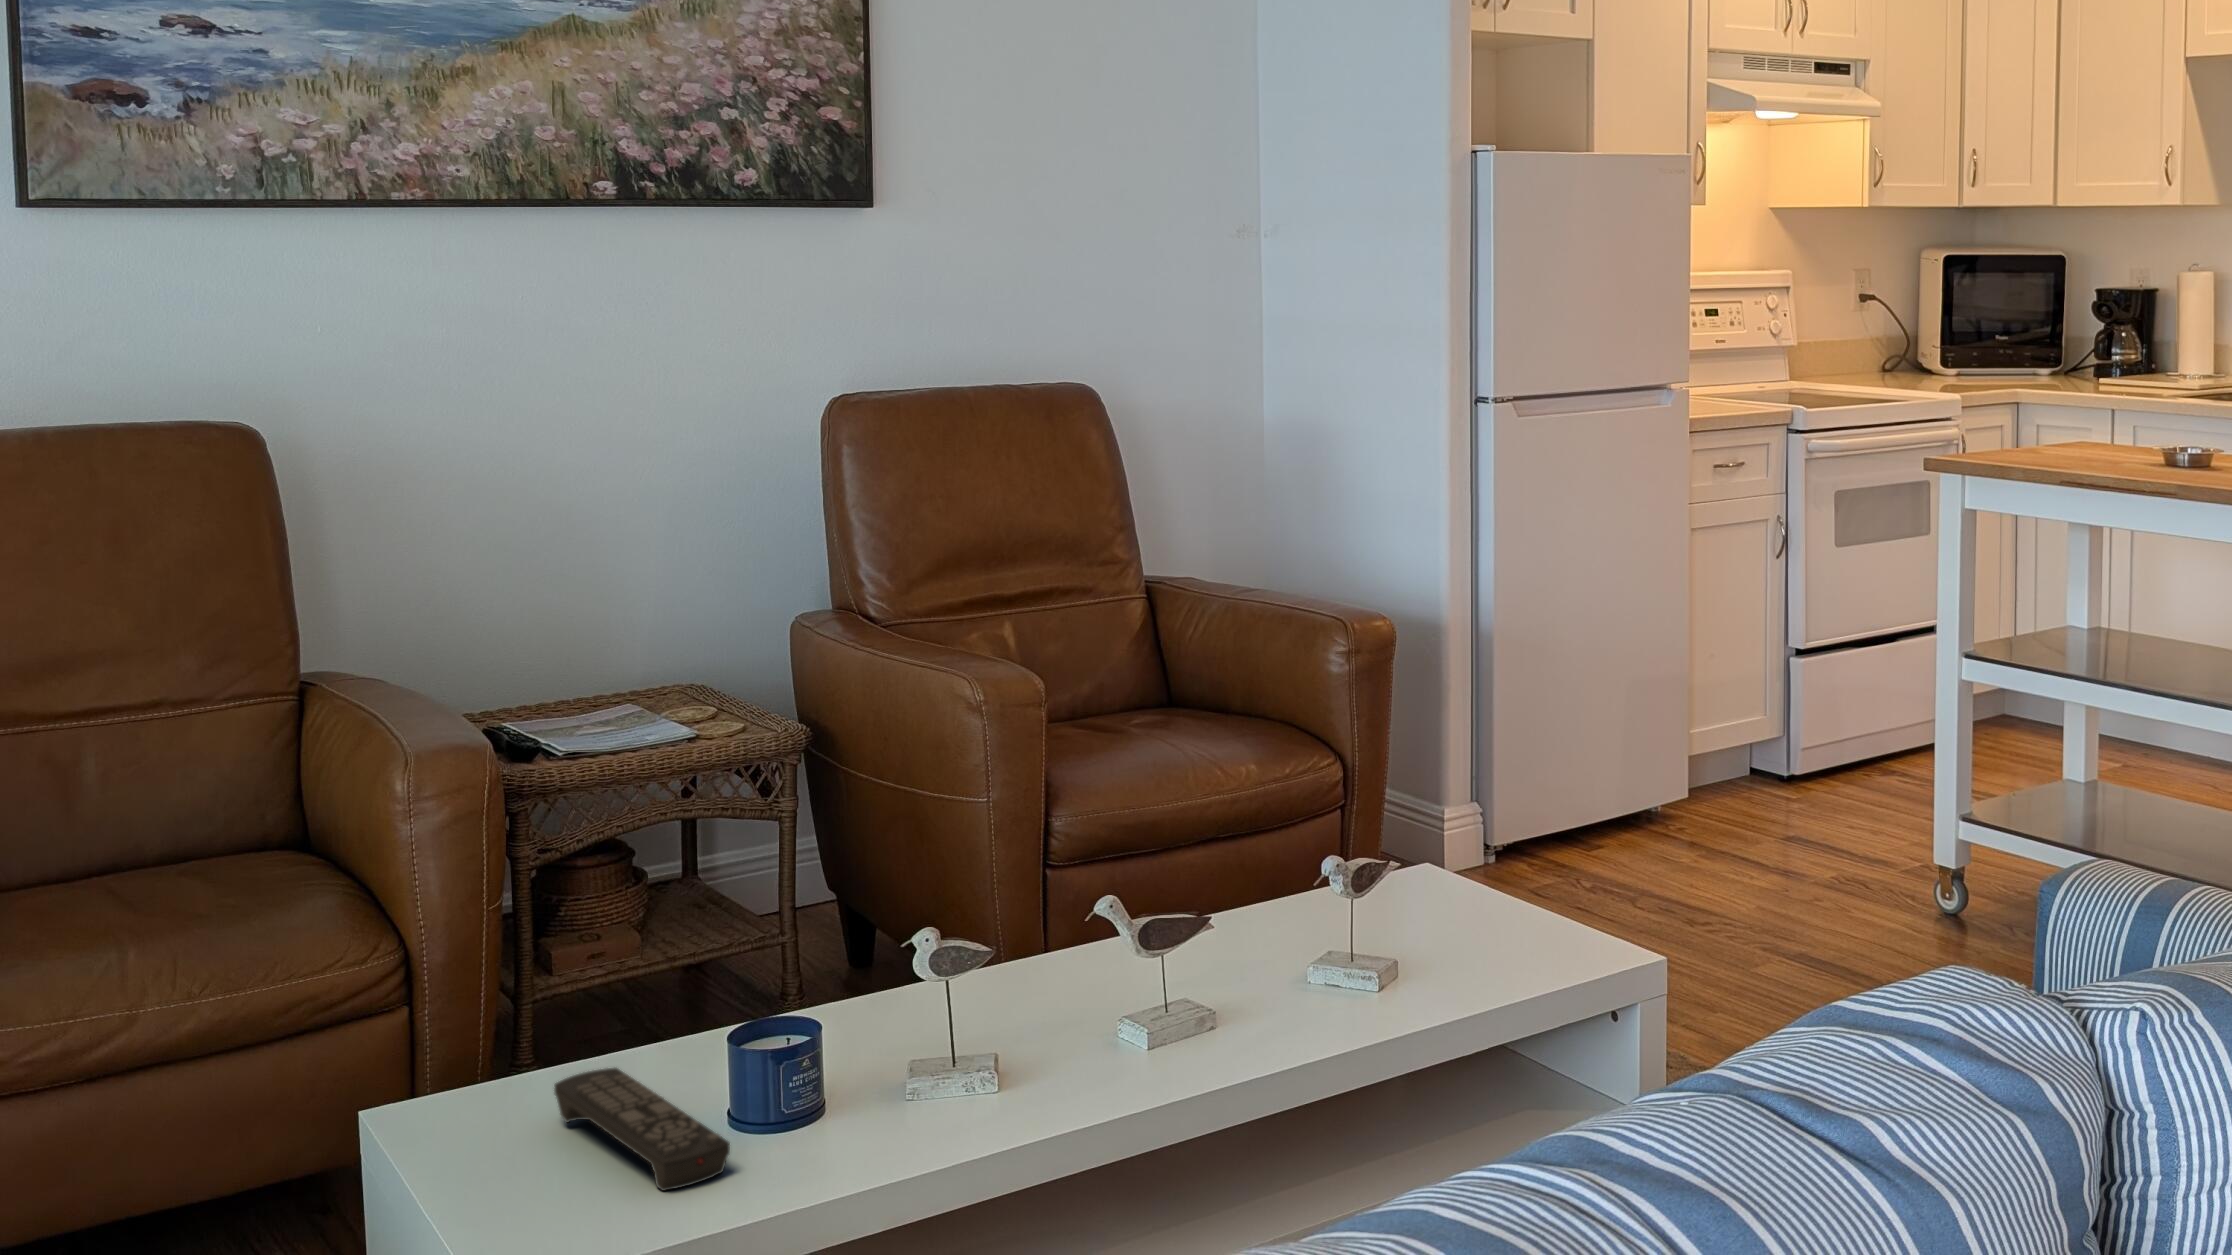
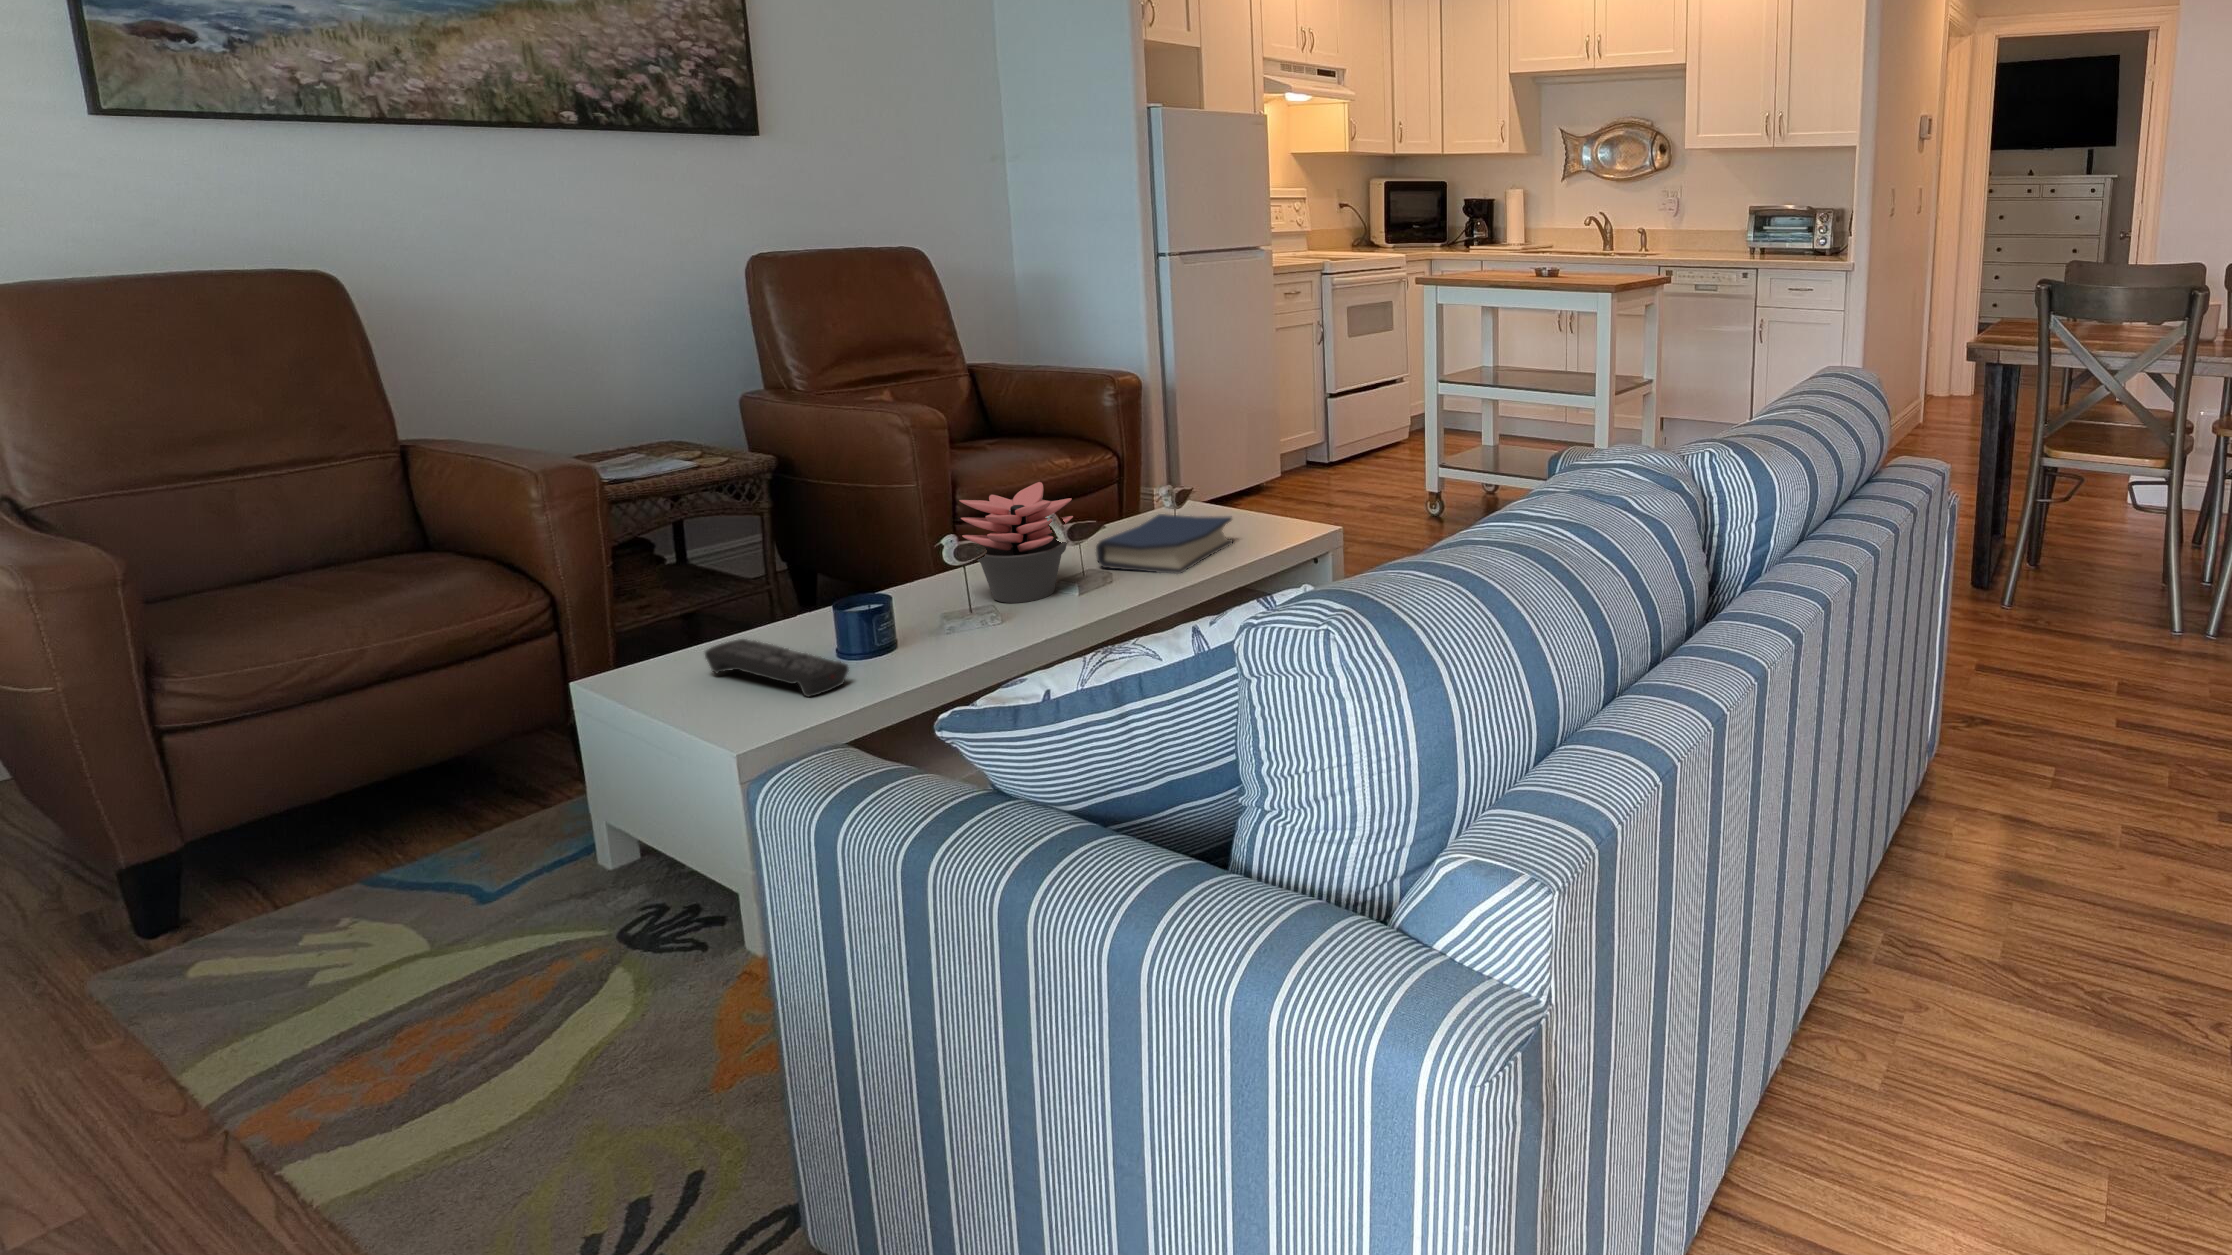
succulent plant: none [976,837,1156,1049] -> present [959,482,1073,603]
hardback book: none [1207,901,1453,1027] -> present [1096,514,1233,574]

